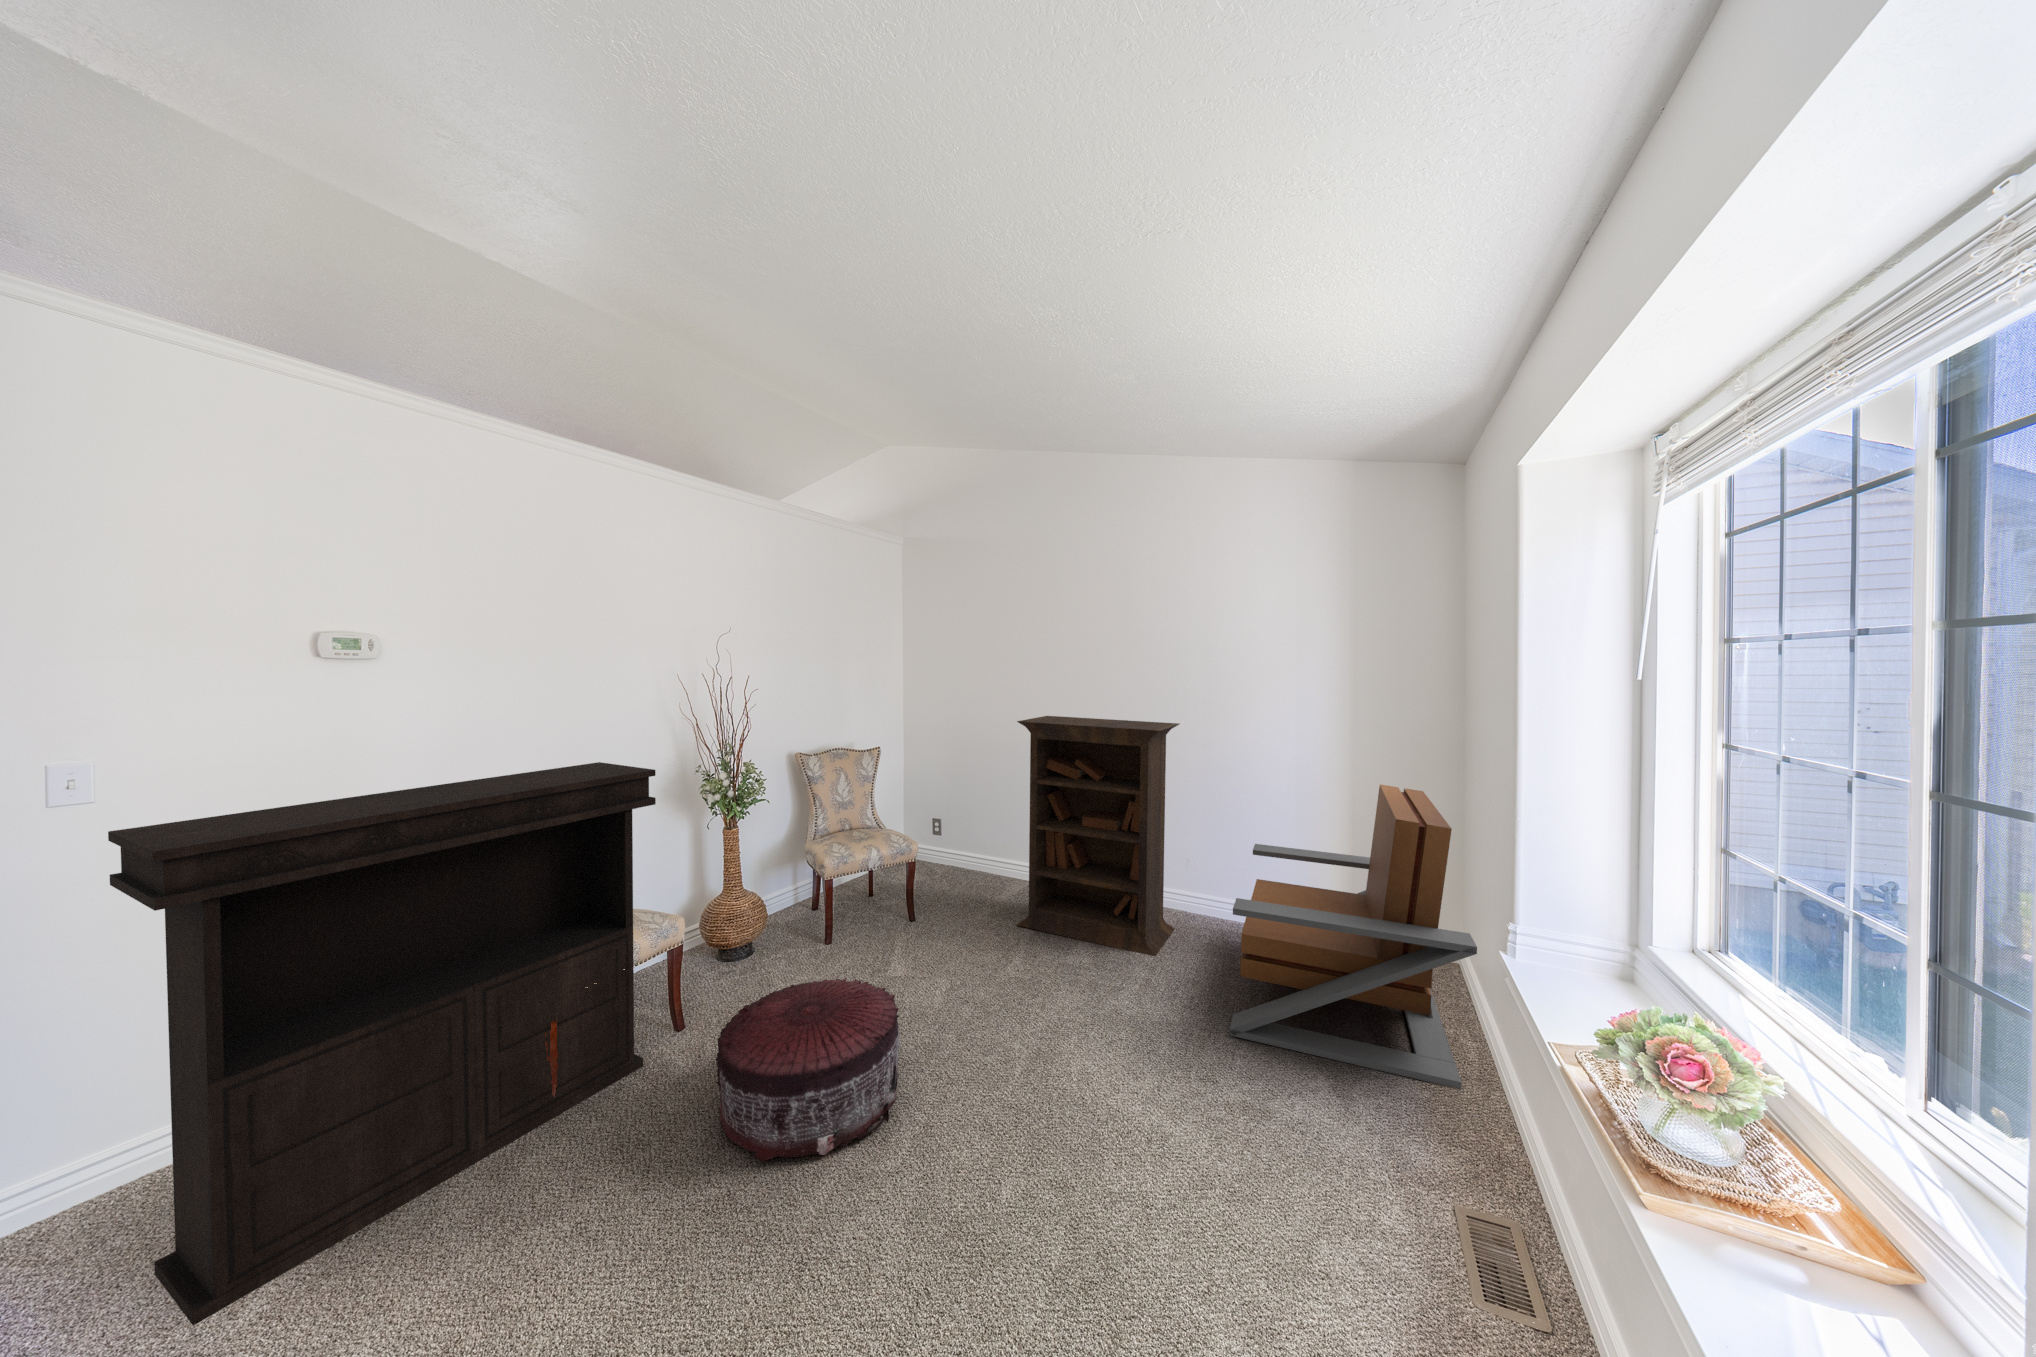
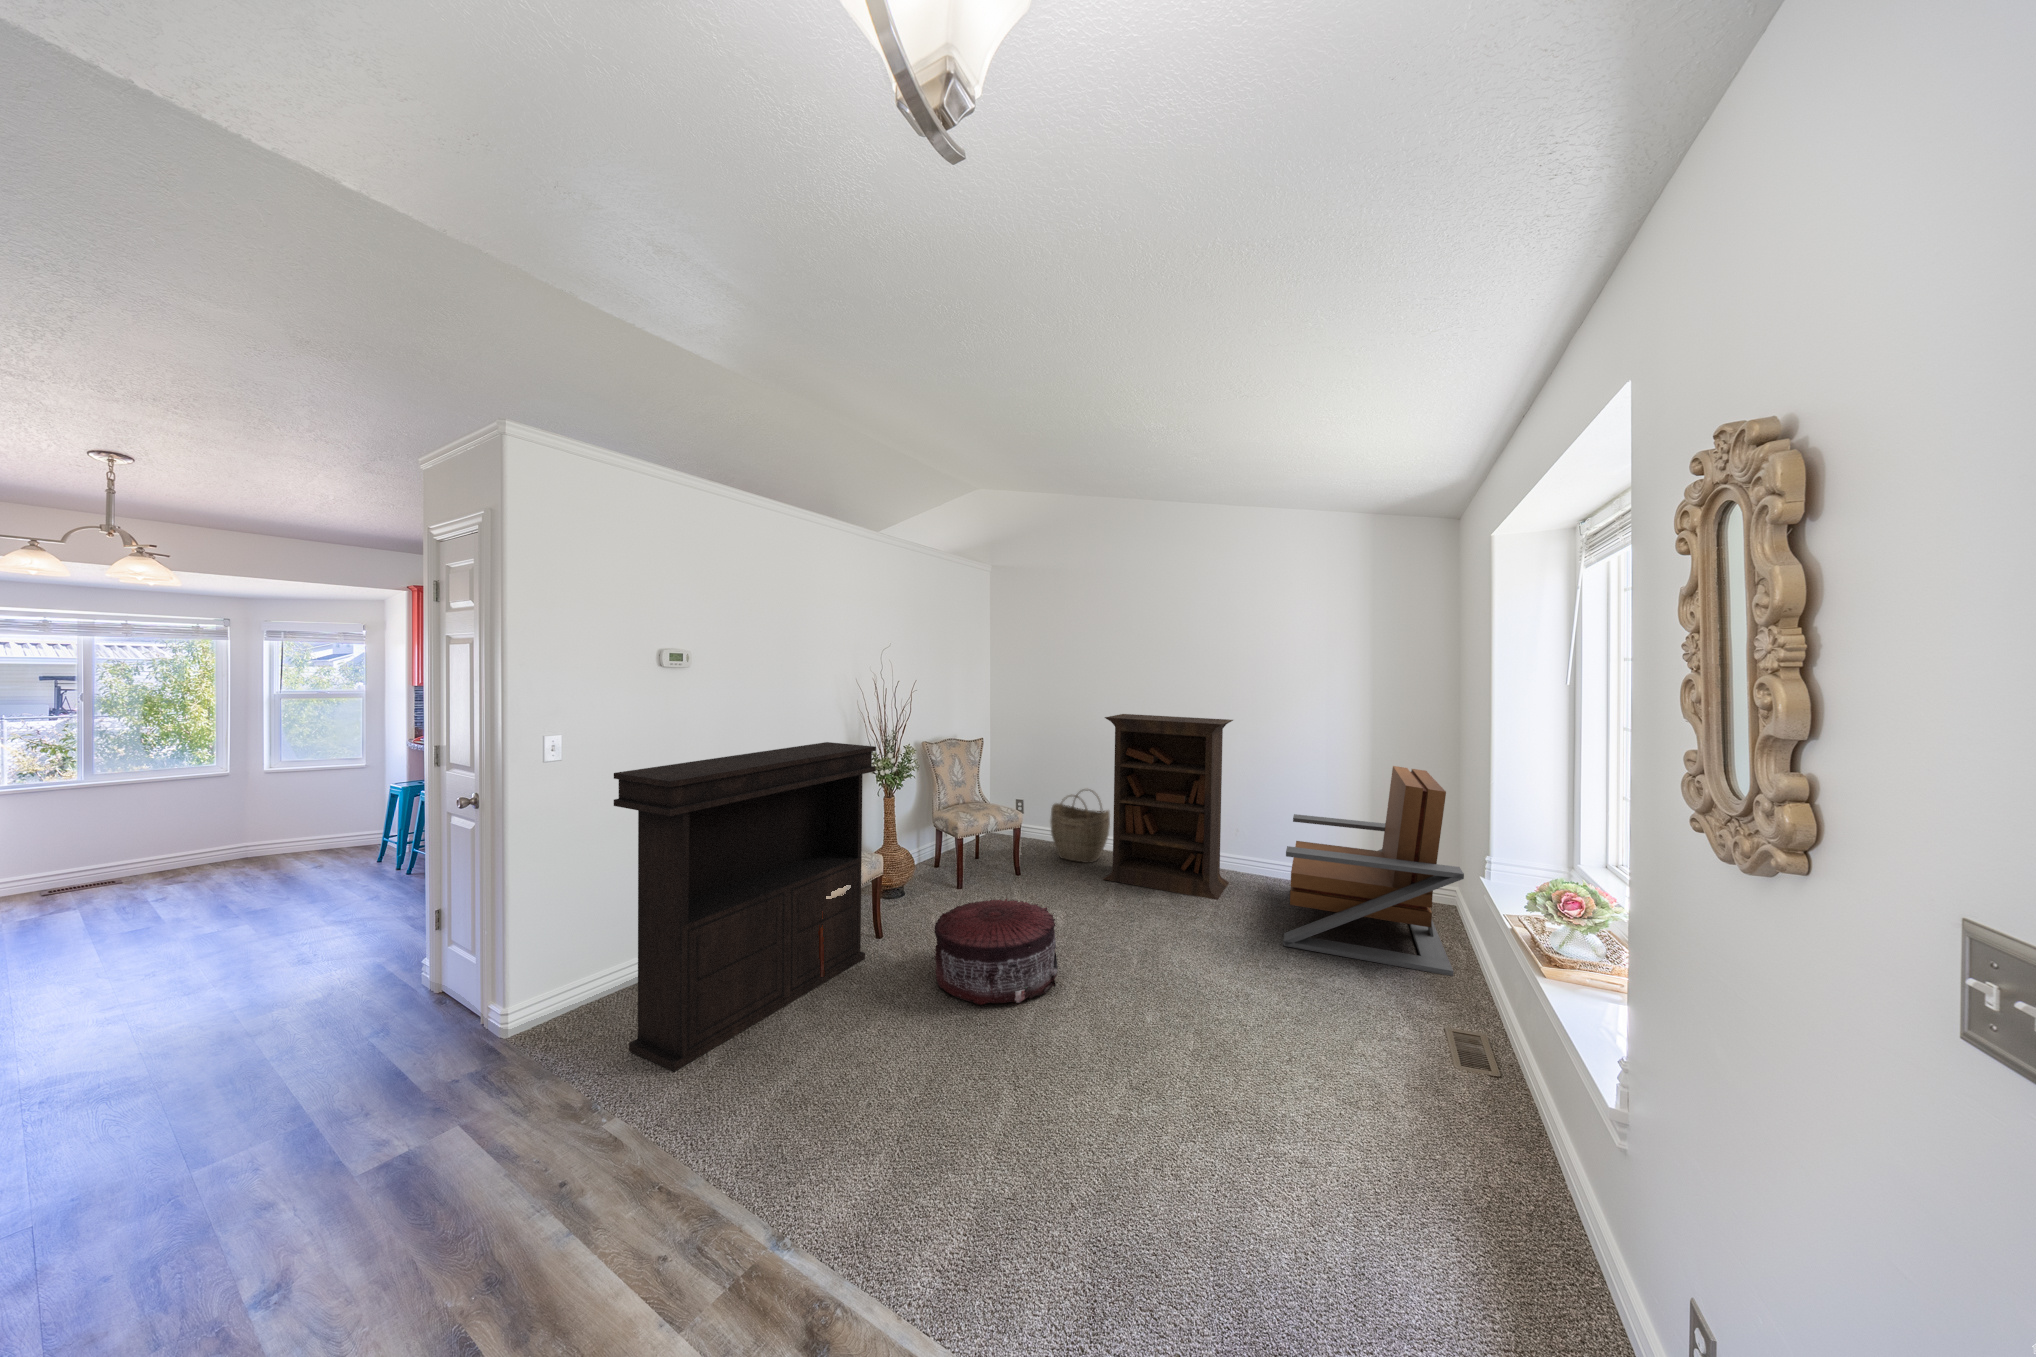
woven basket: none [961,807,1035,900] -> present [1050,790,1110,863]

